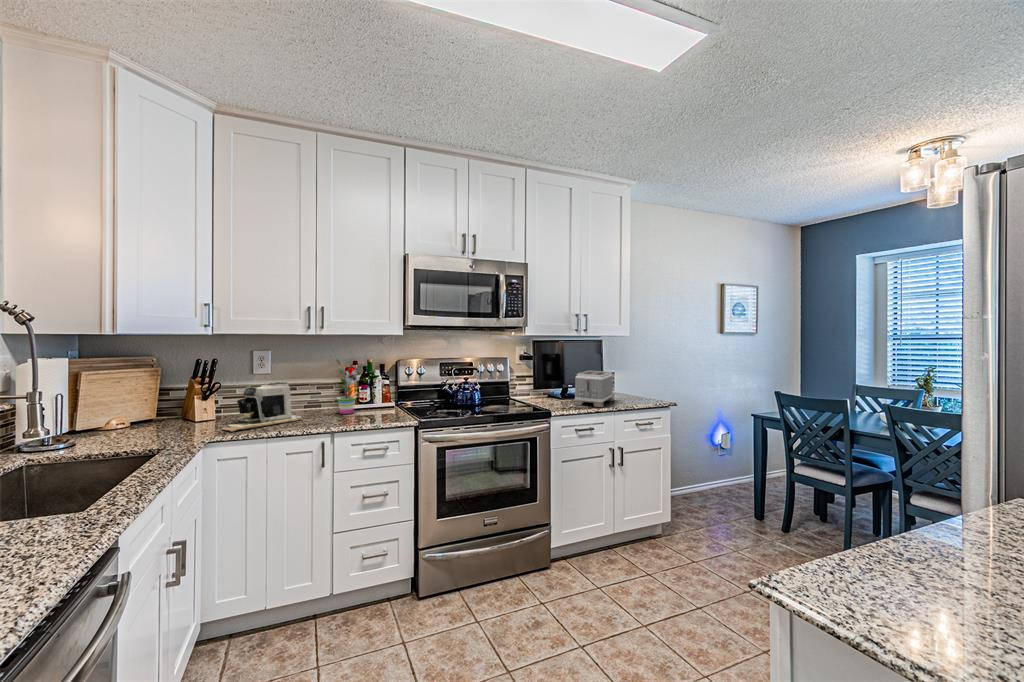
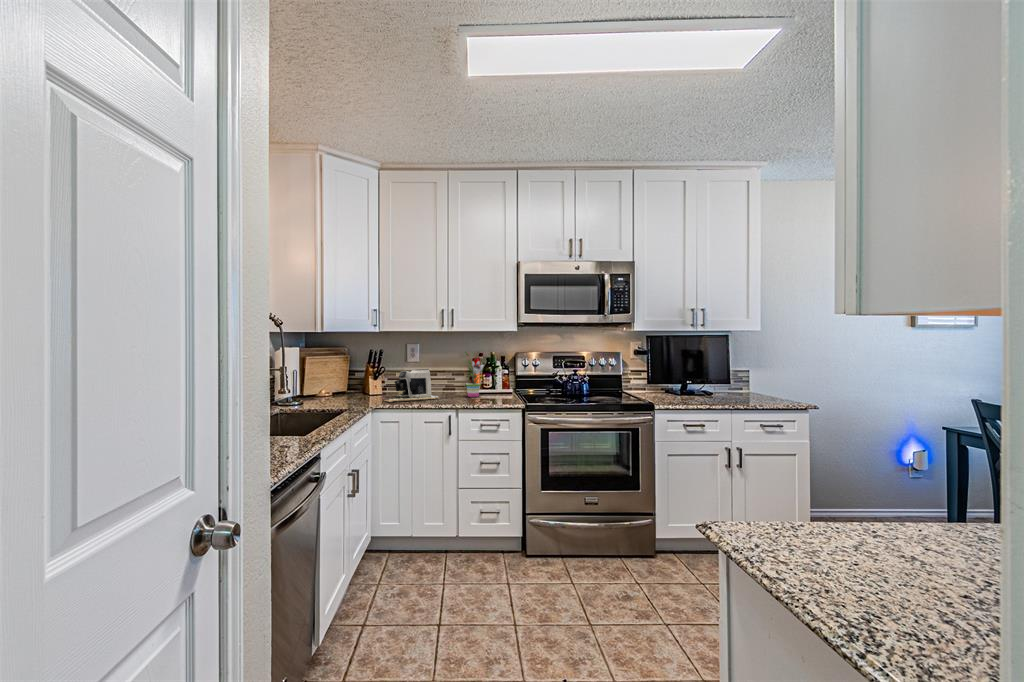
toaster: present [574,370,613,407] -> none [689,367,740,403]

